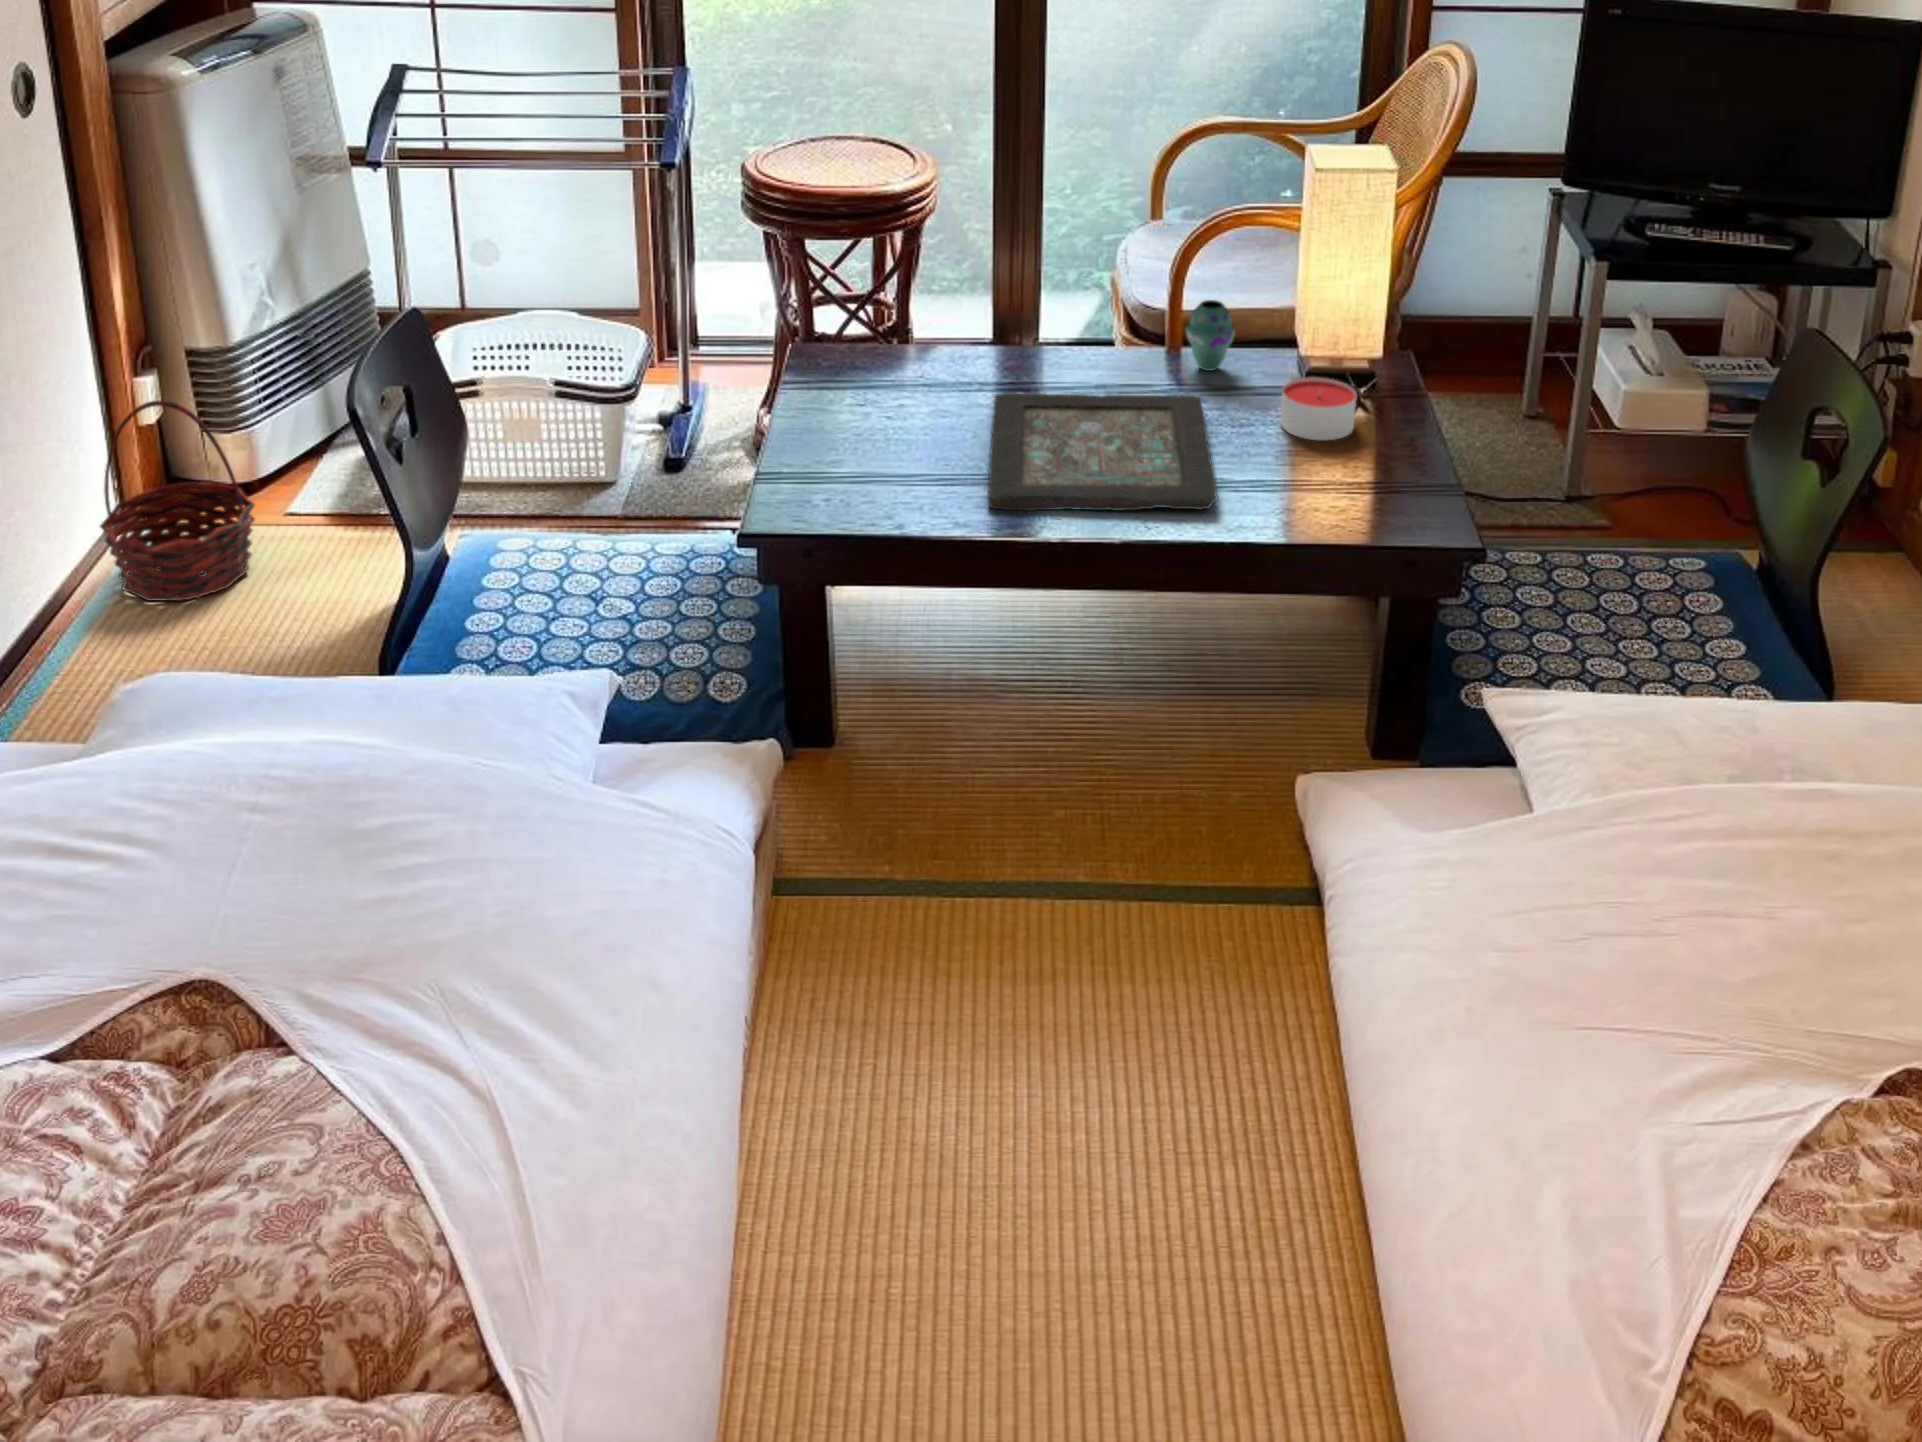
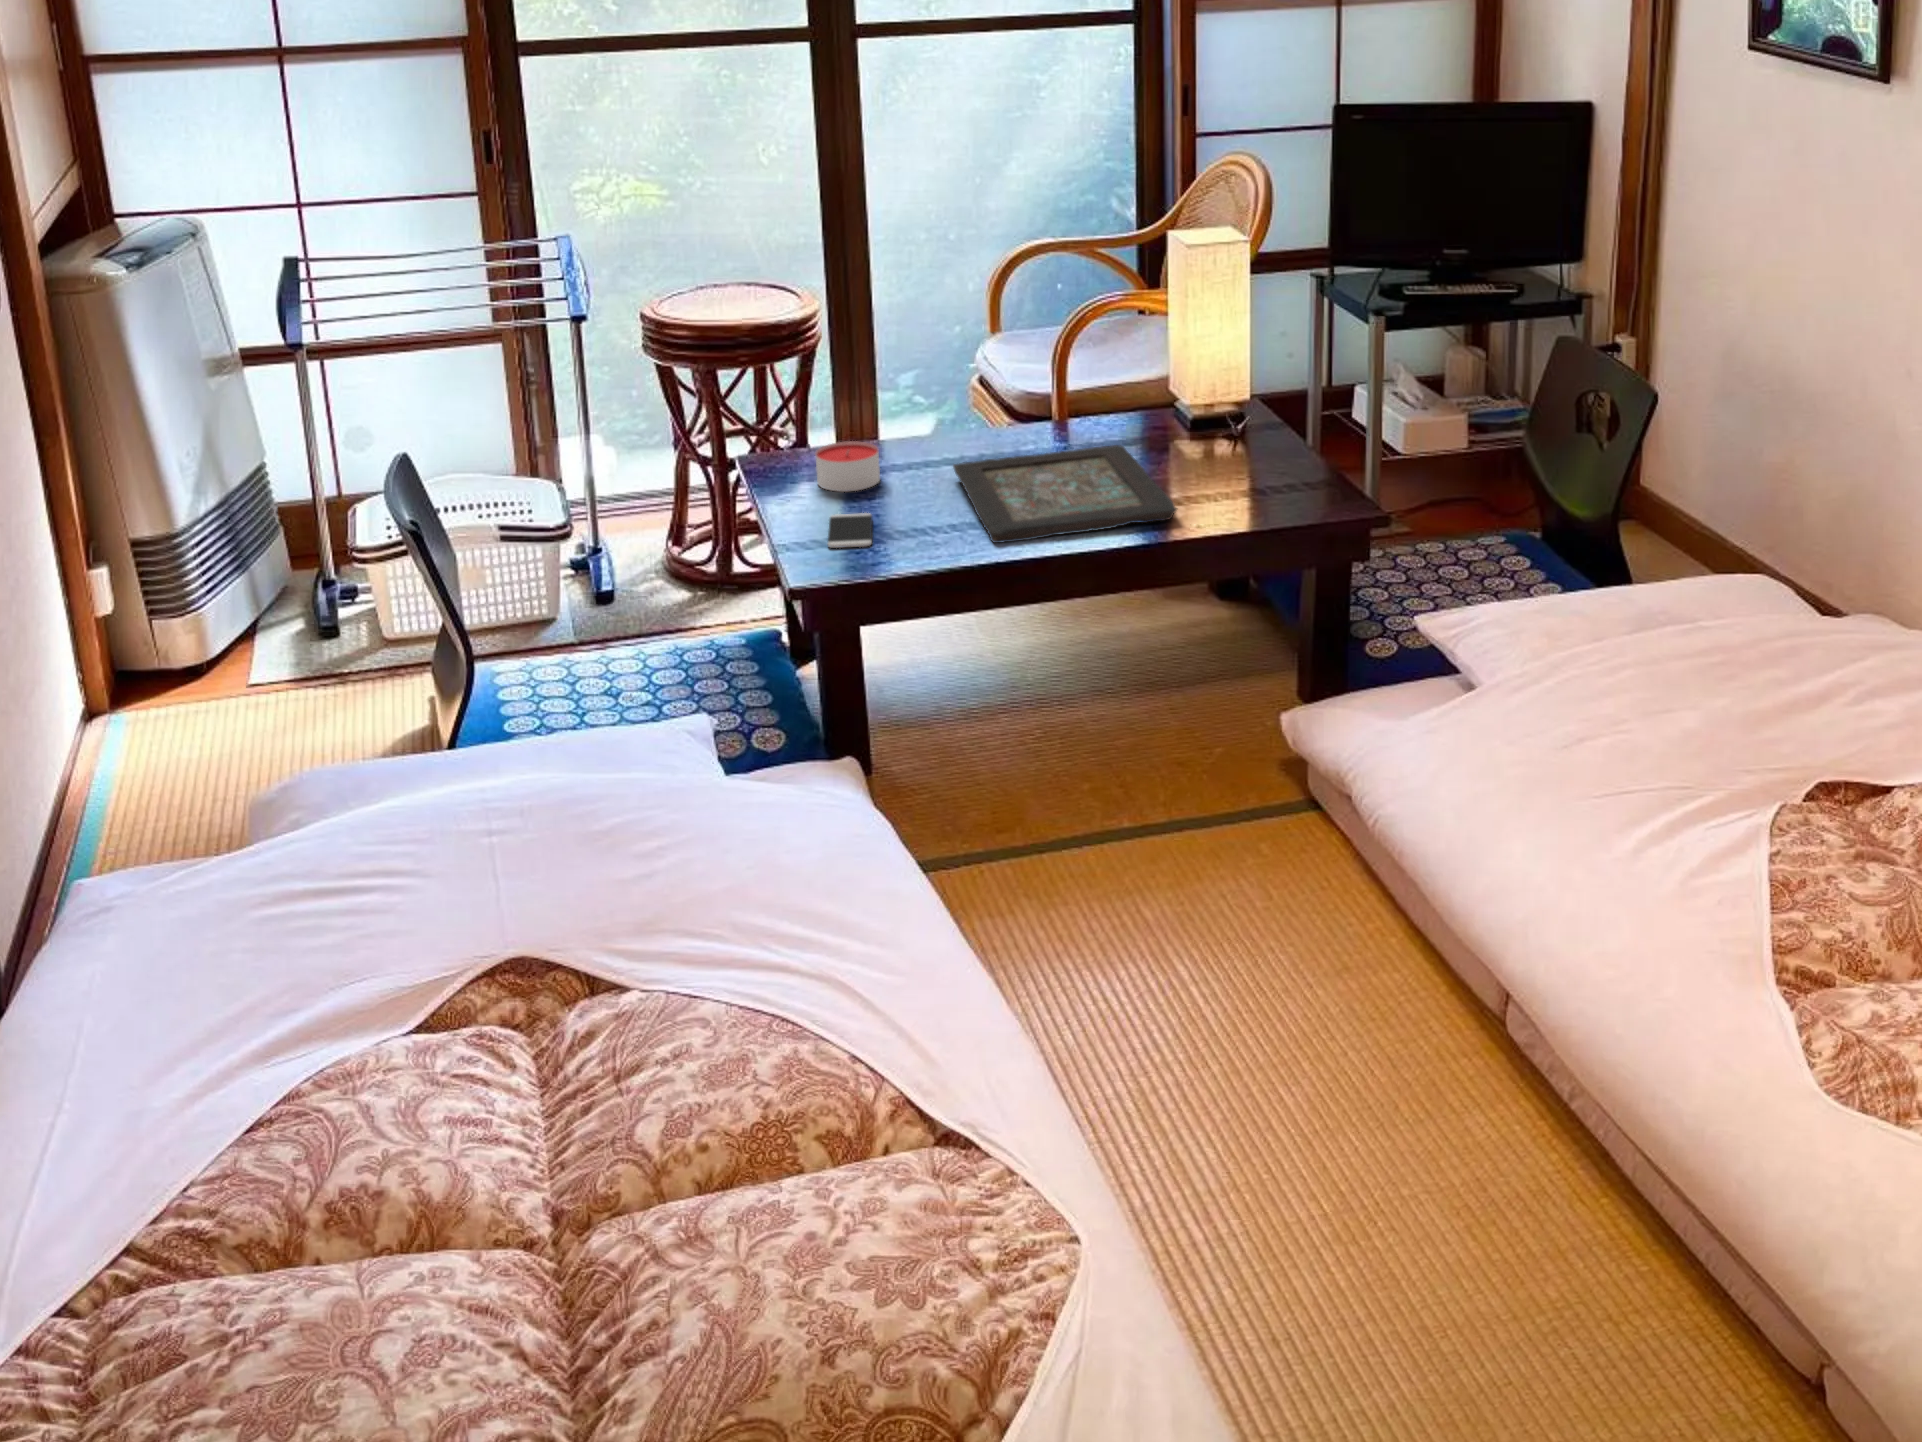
vase: present [1186,300,1235,371] -> none [1089,371,1130,431]
candle: present [1280,377,1356,441] -> present [816,441,880,492]
basket: present [100,400,255,601] -> none [83,580,237,778]
smartphone: none [807,441,876,490] -> present [828,513,872,548]

